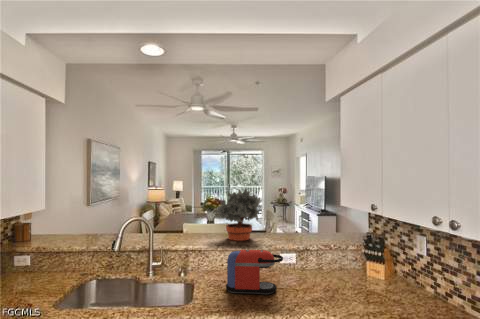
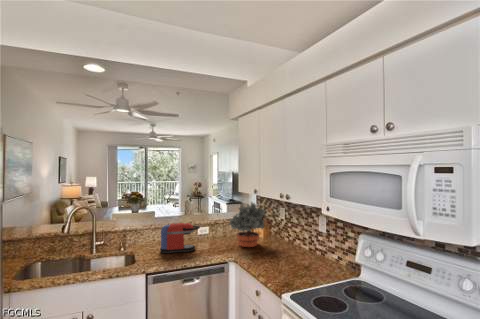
potted plant: present [215,188,260,241] -> present [229,202,264,247]

